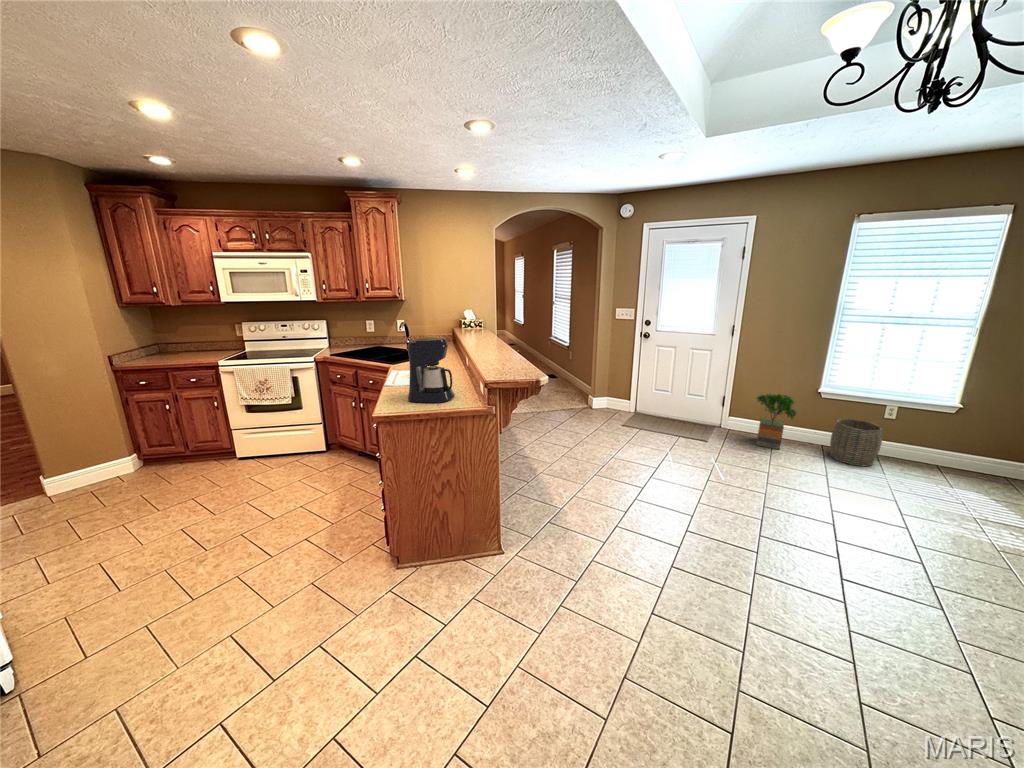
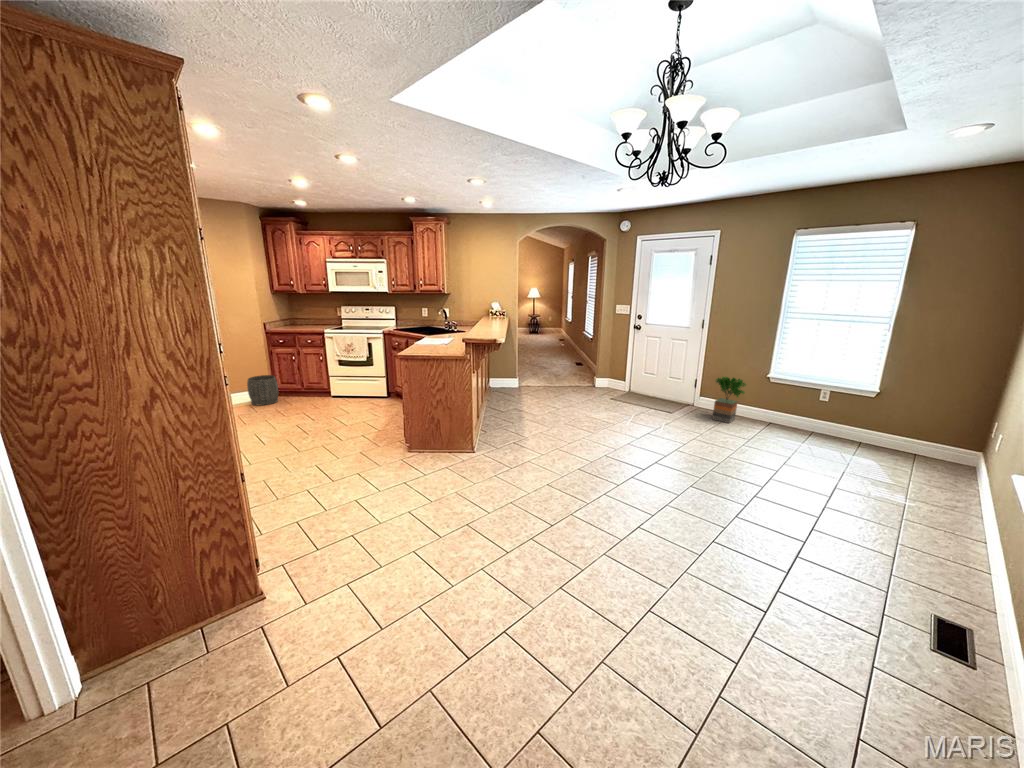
coffee maker: present [407,337,455,403] -> none [423,313,452,352]
woven basket: present [830,419,883,466] -> present [247,375,278,406]

